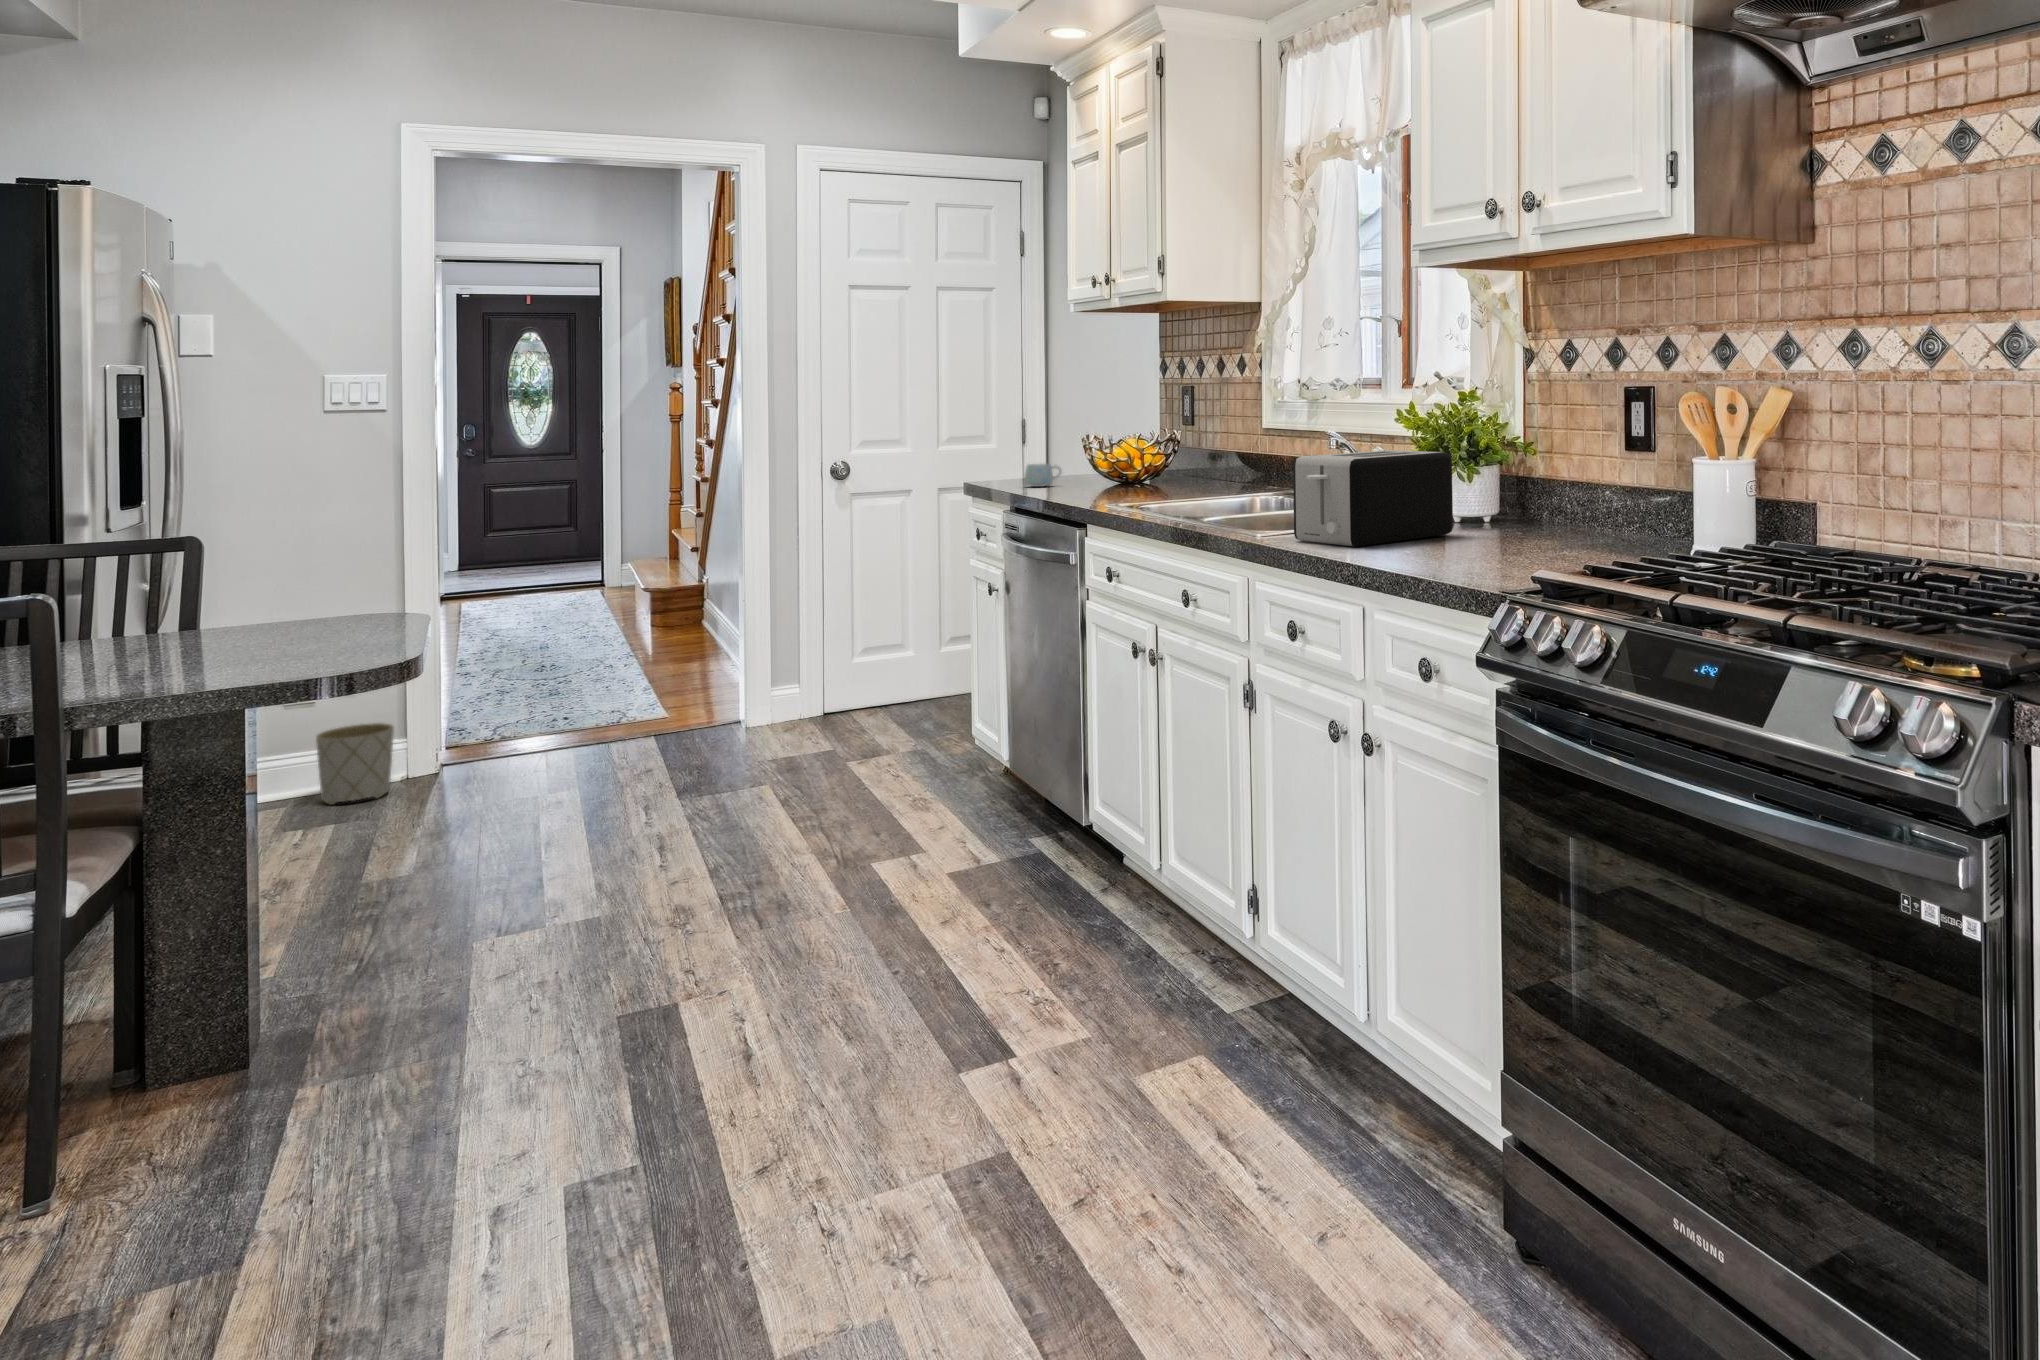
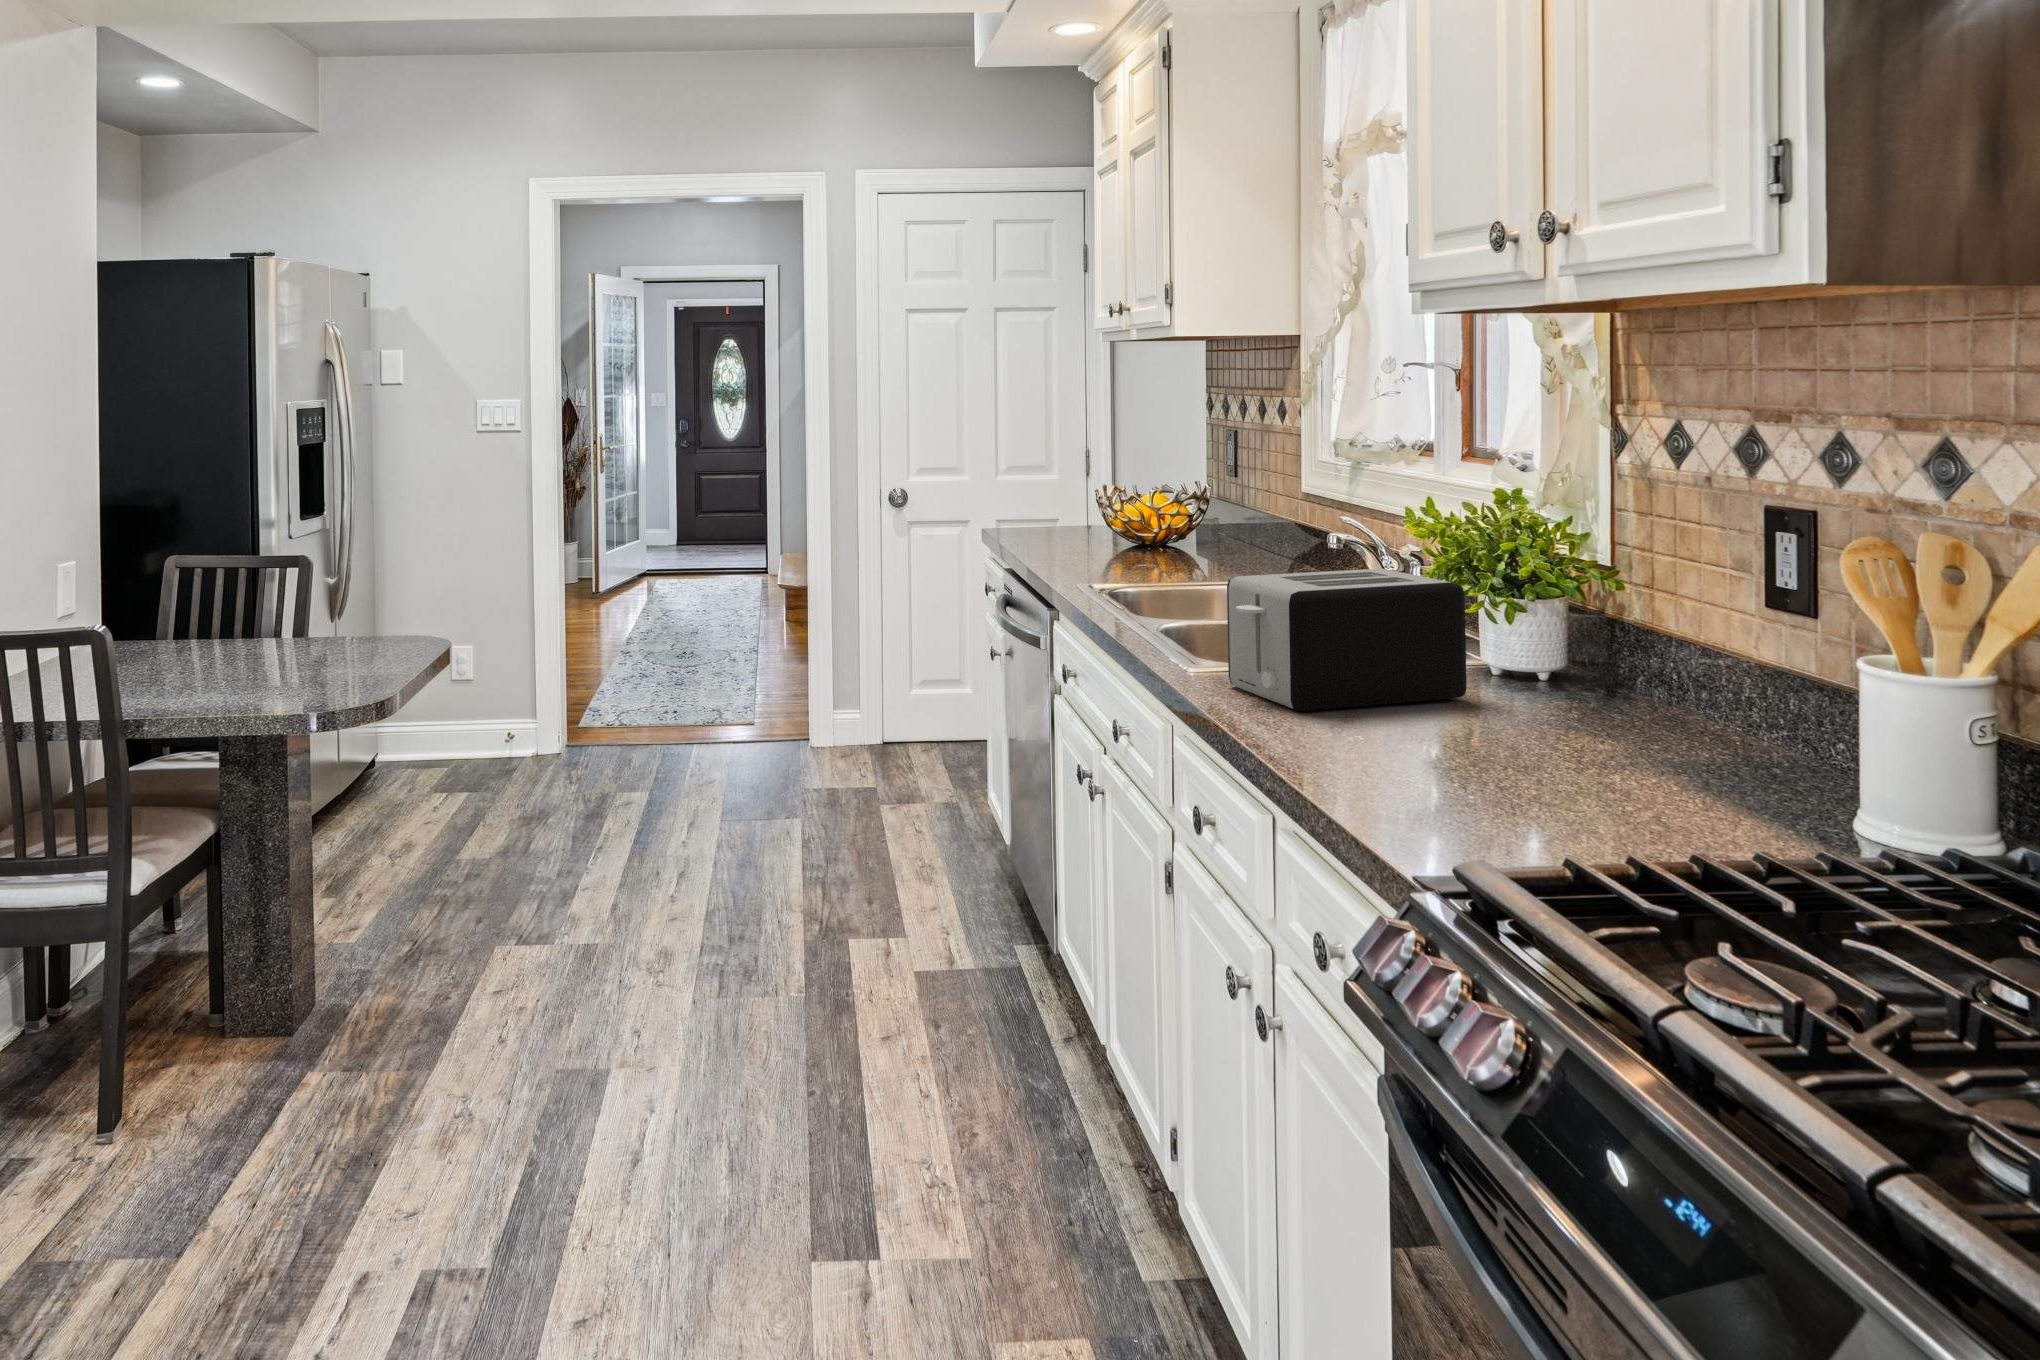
mug: present [1024,464,1061,487] -> none [1043,519,1084,545]
planter: present [316,723,394,805] -> none [485,705,539,772]

